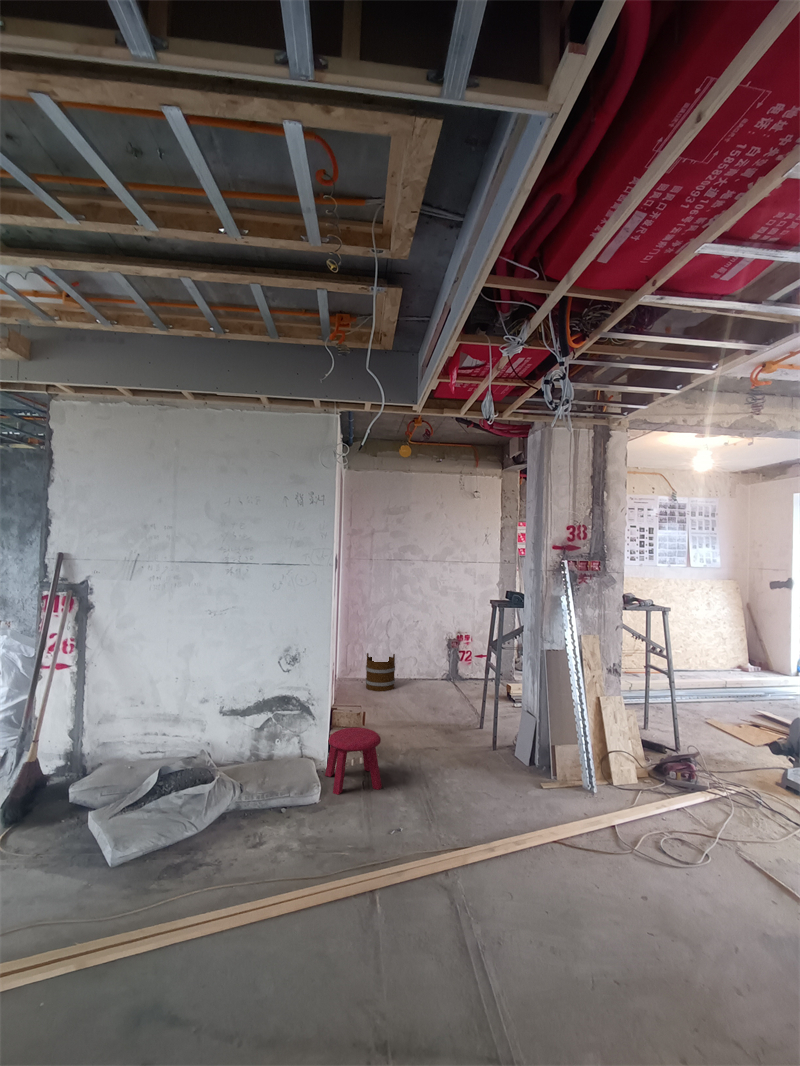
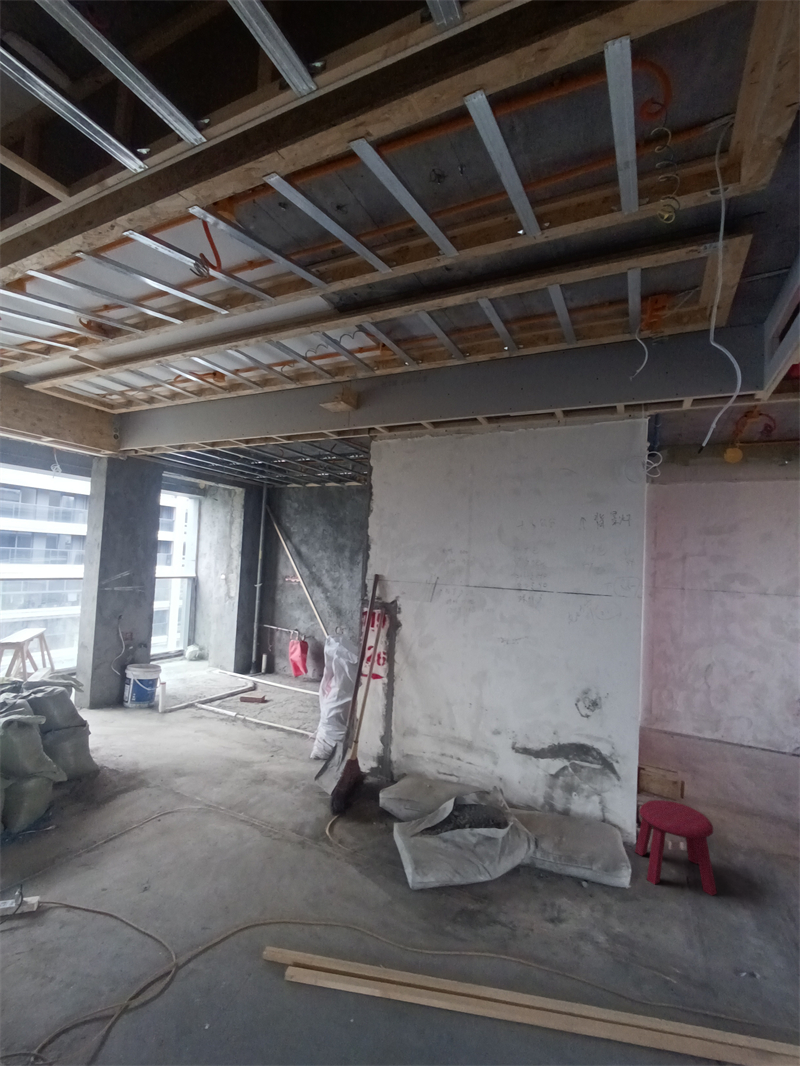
bucket: present [366,653,395,691] -> none [680,704,722,756]

